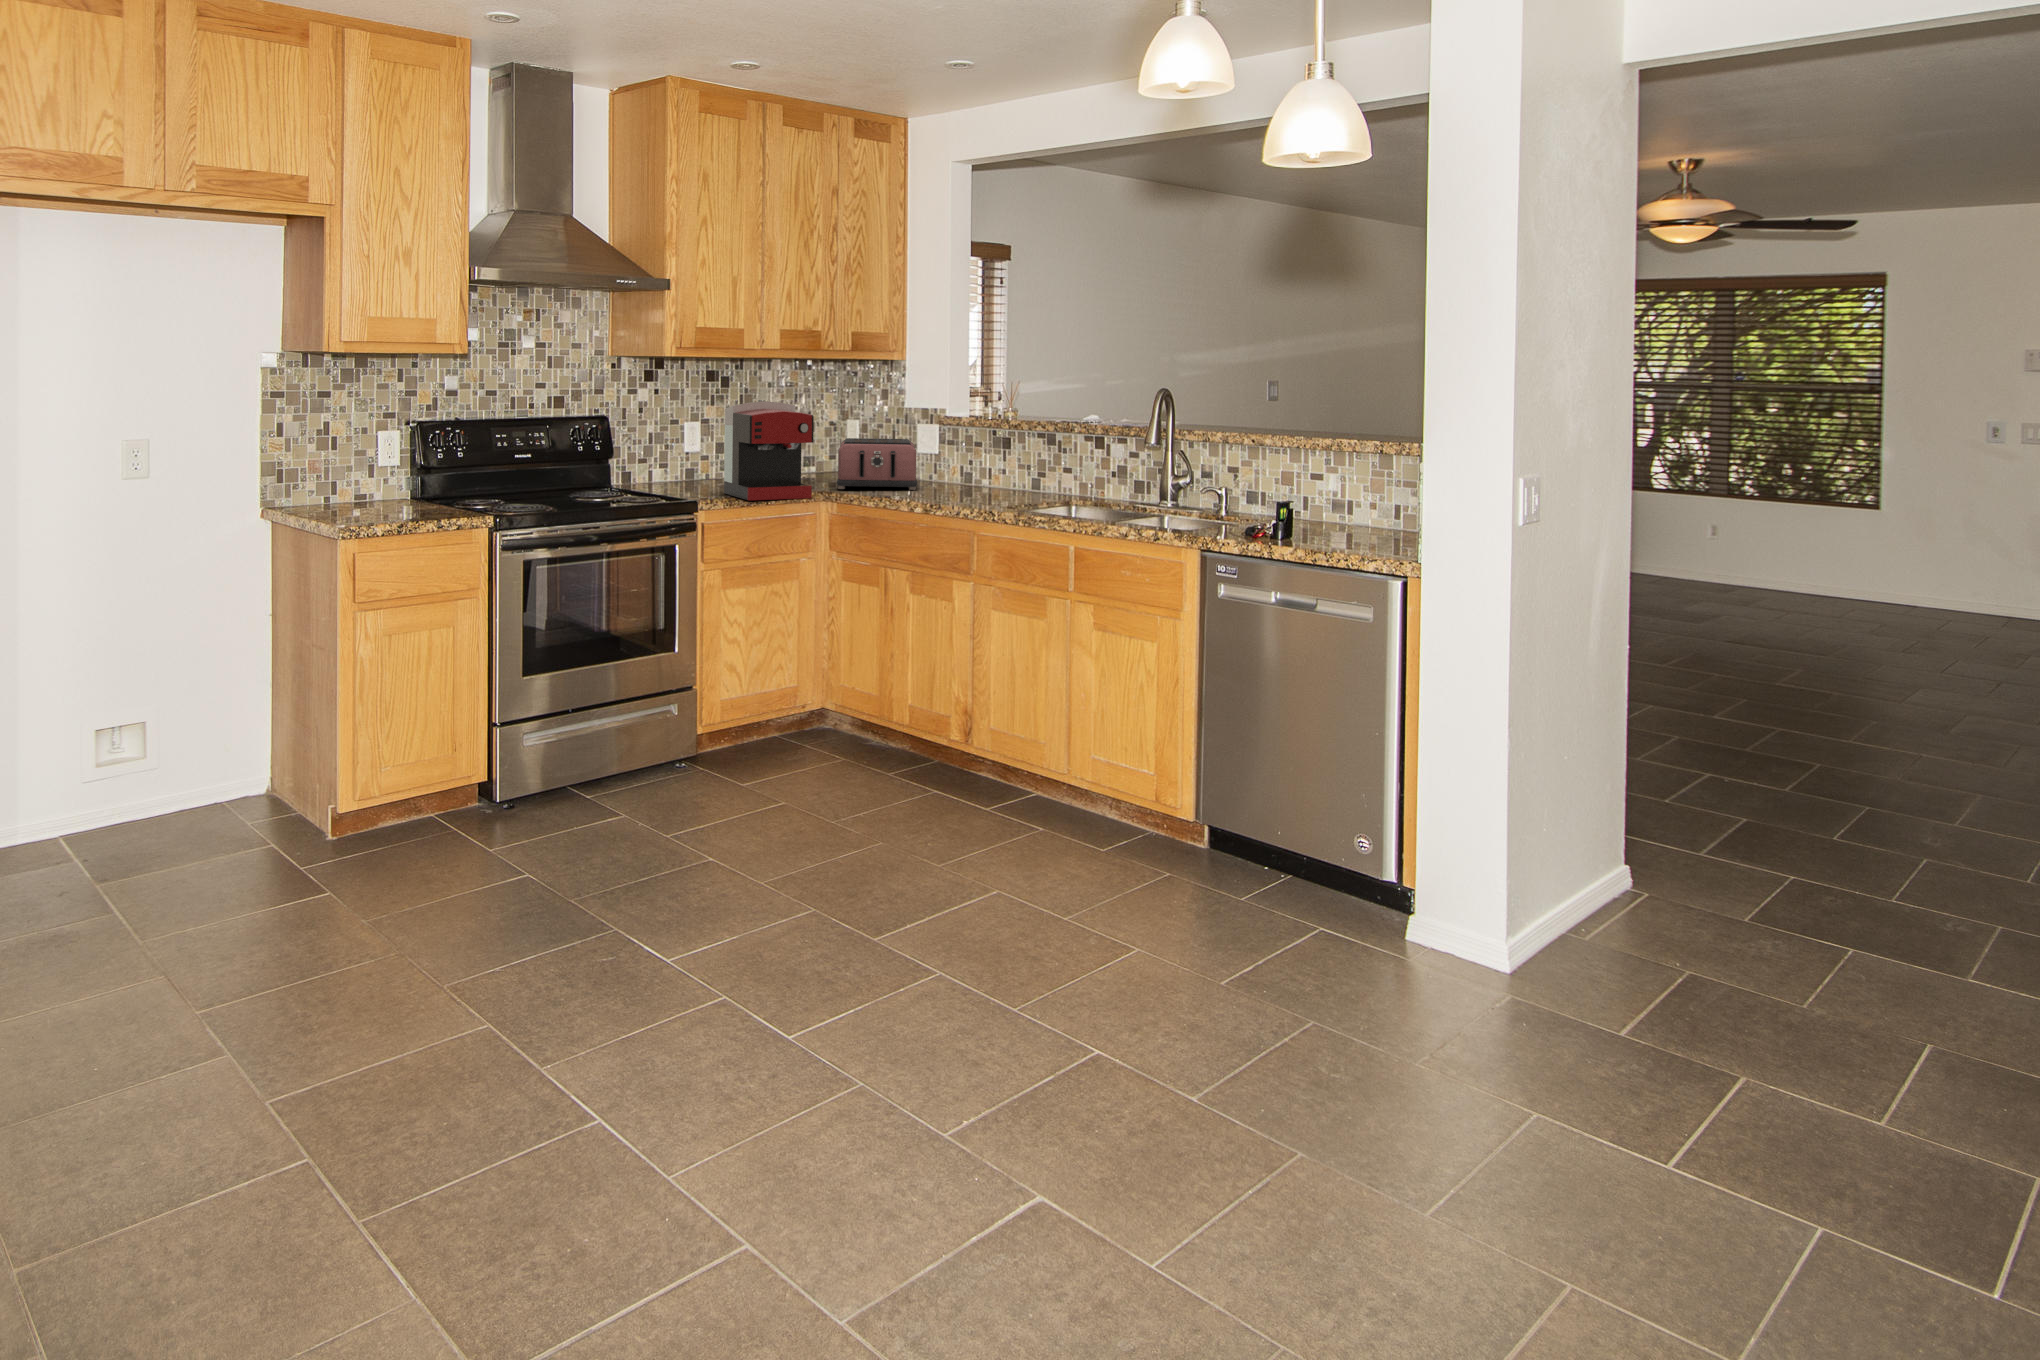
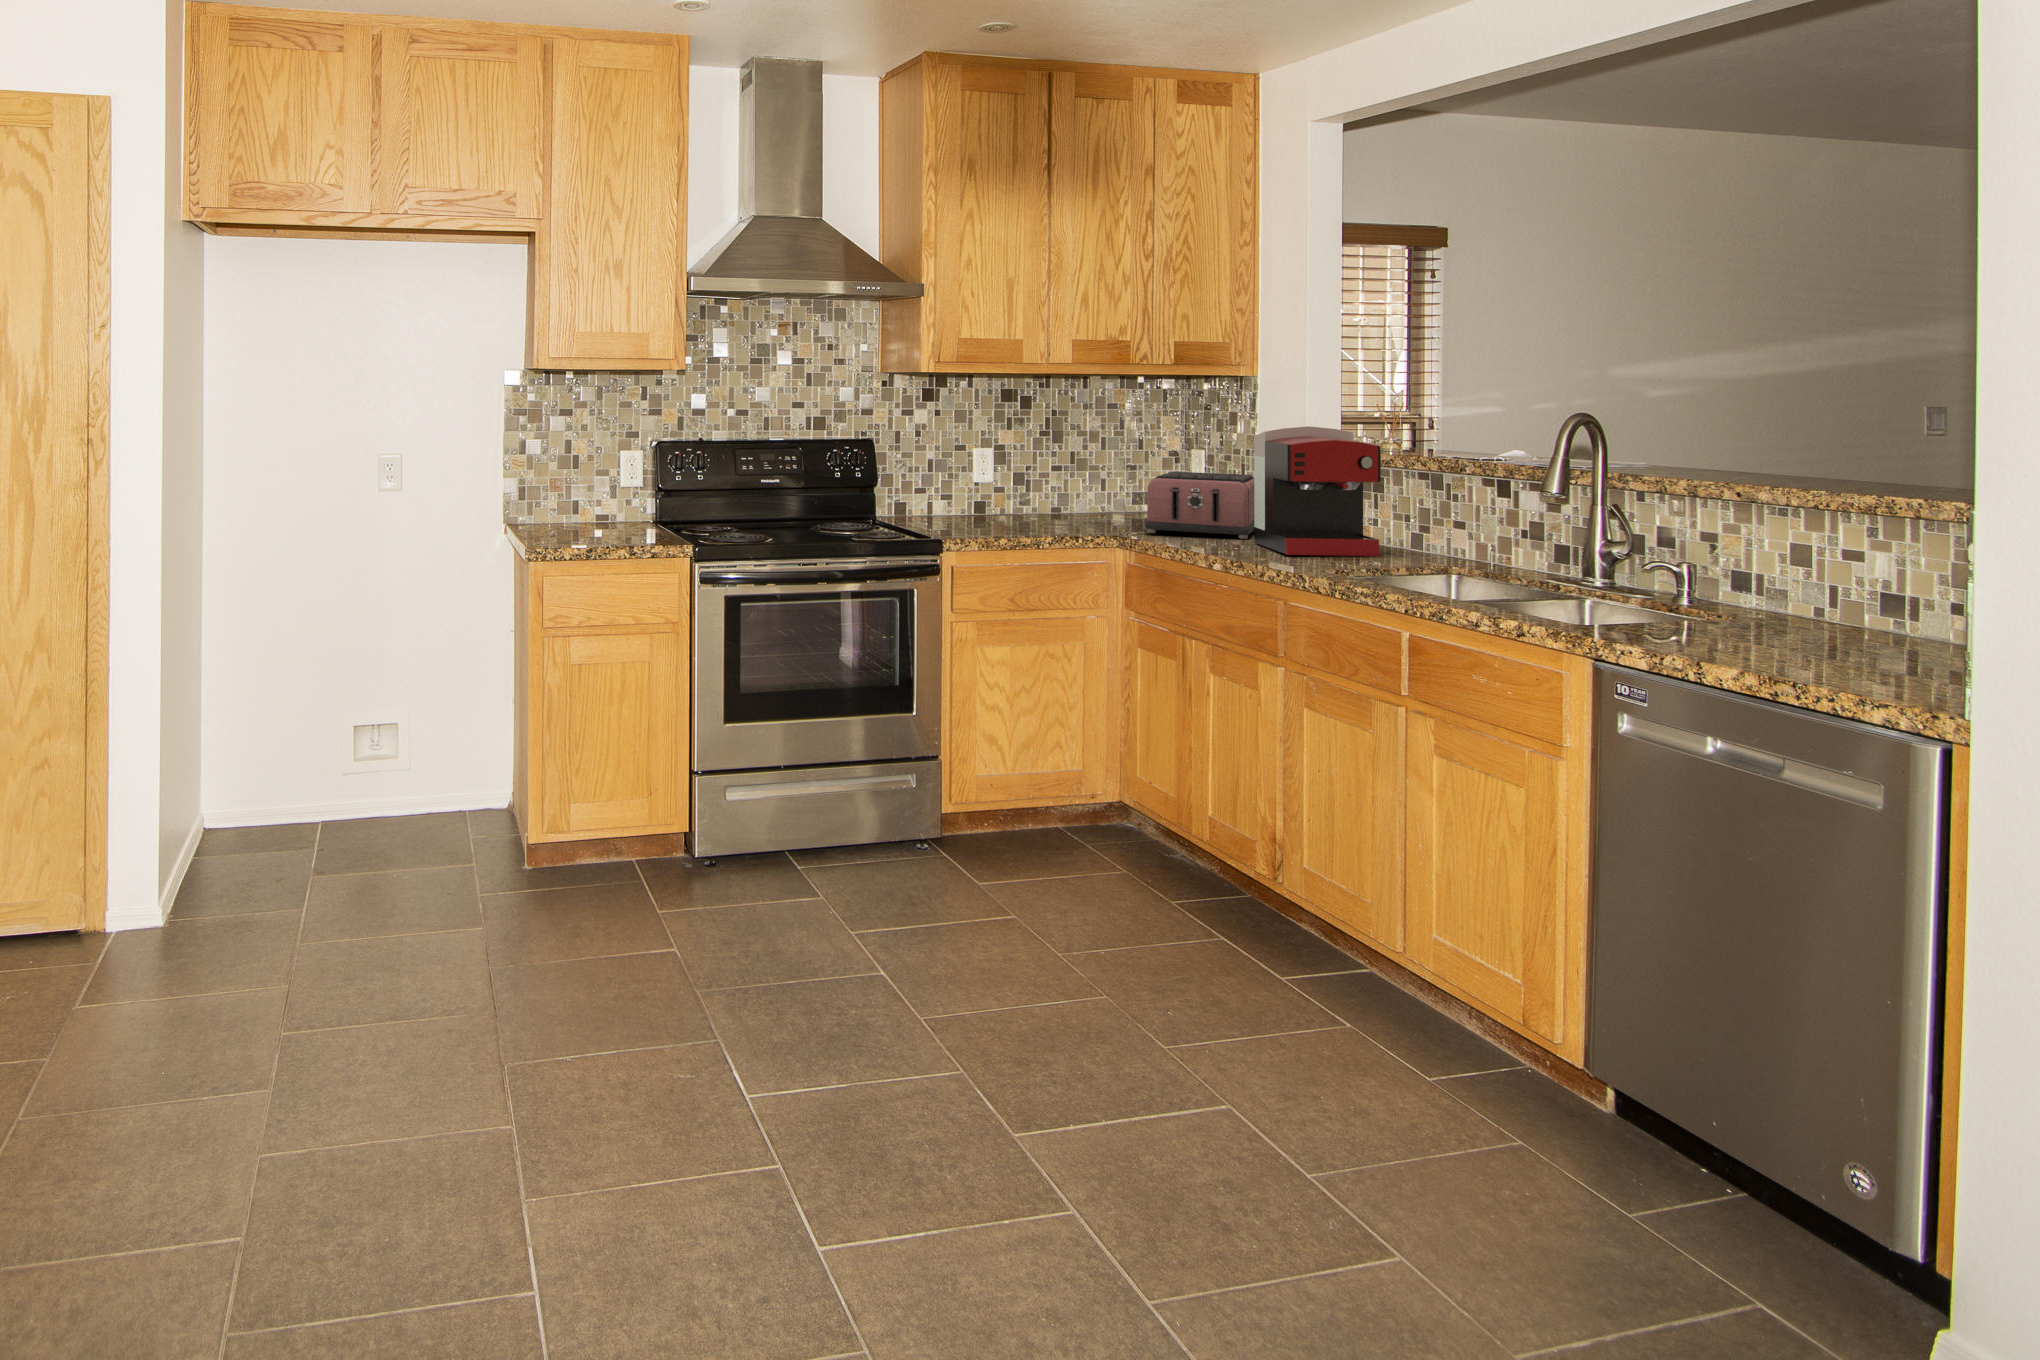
coffee maker: present [724,401,814,500] -> present [1254,426,1381,556]

